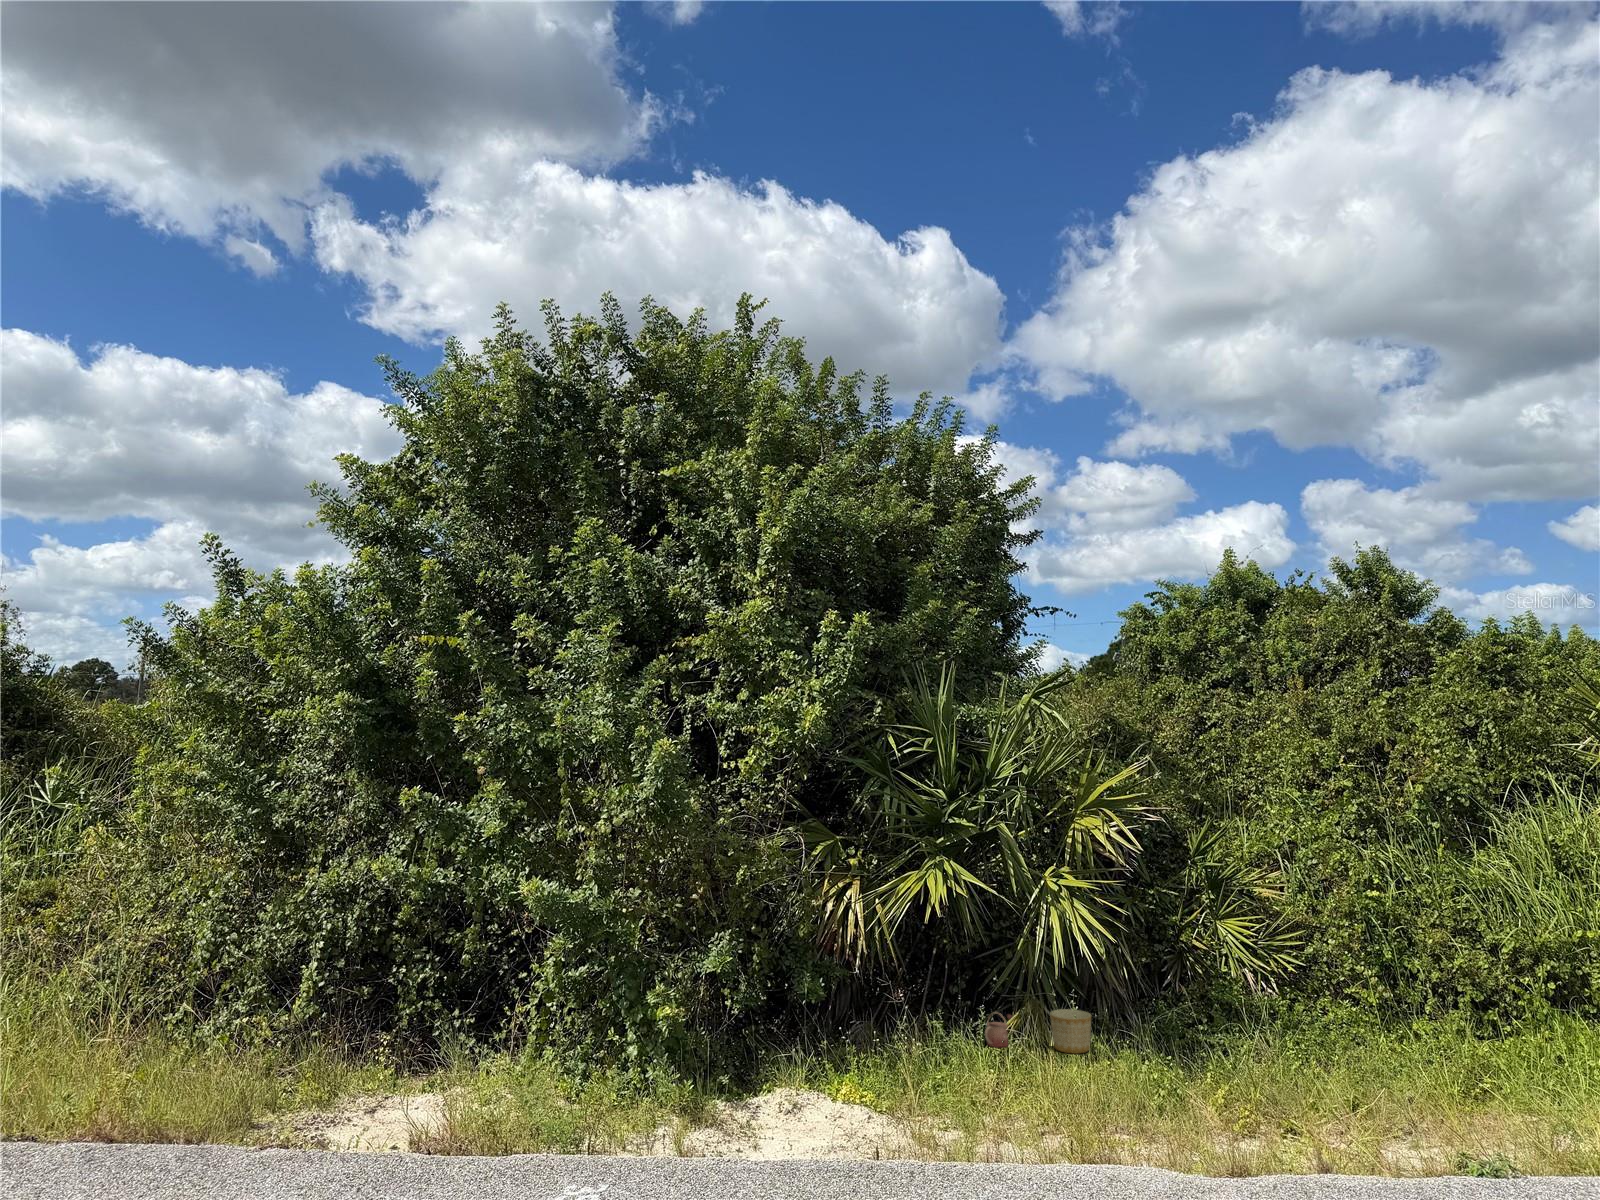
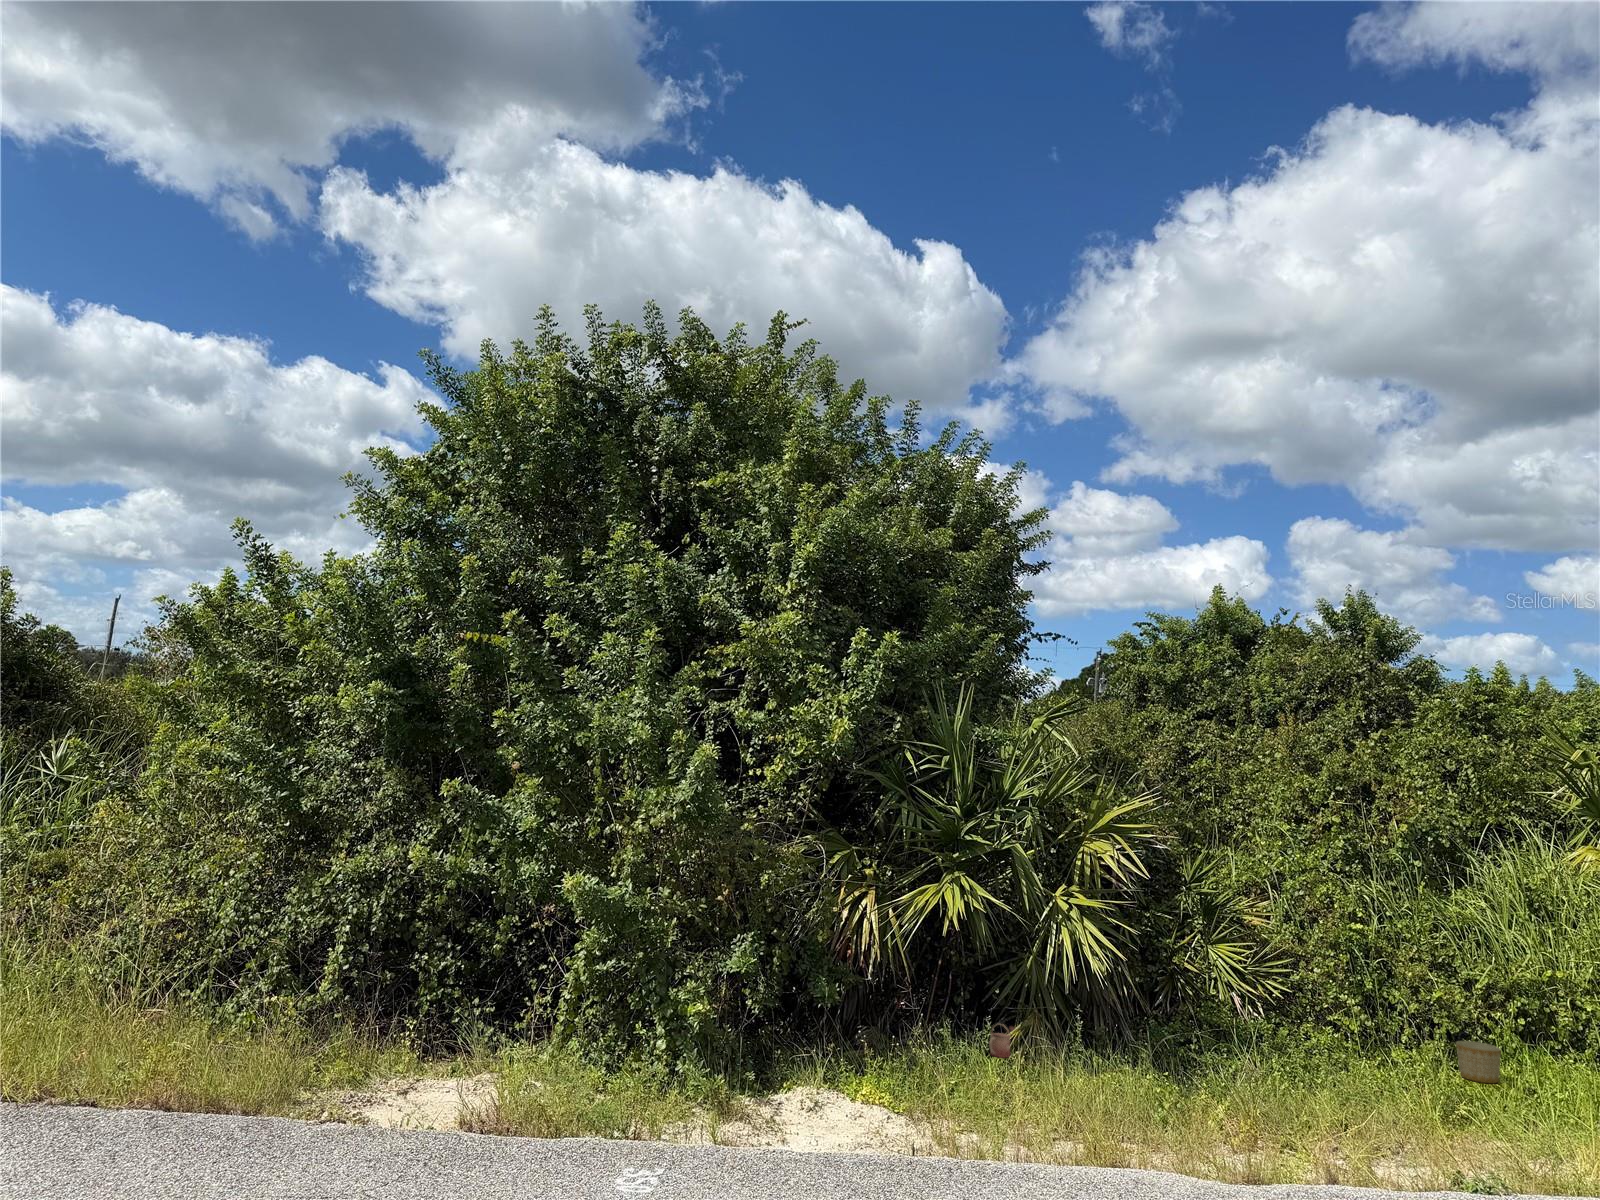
planter: present [1050,1009,1091,1054] -> present [1456,1041,1501,1084]

